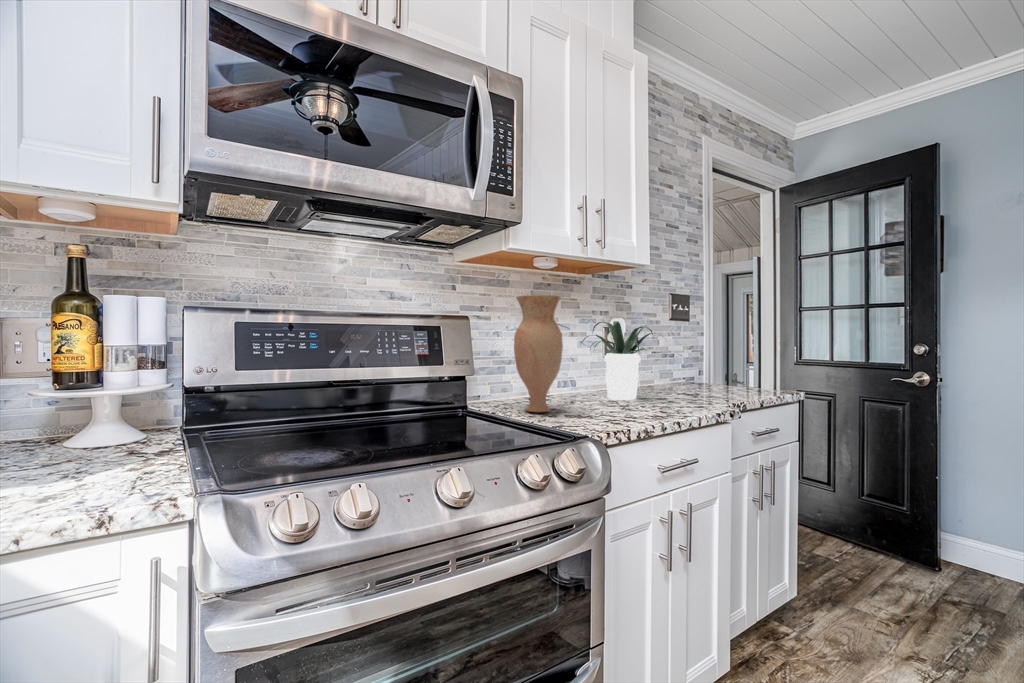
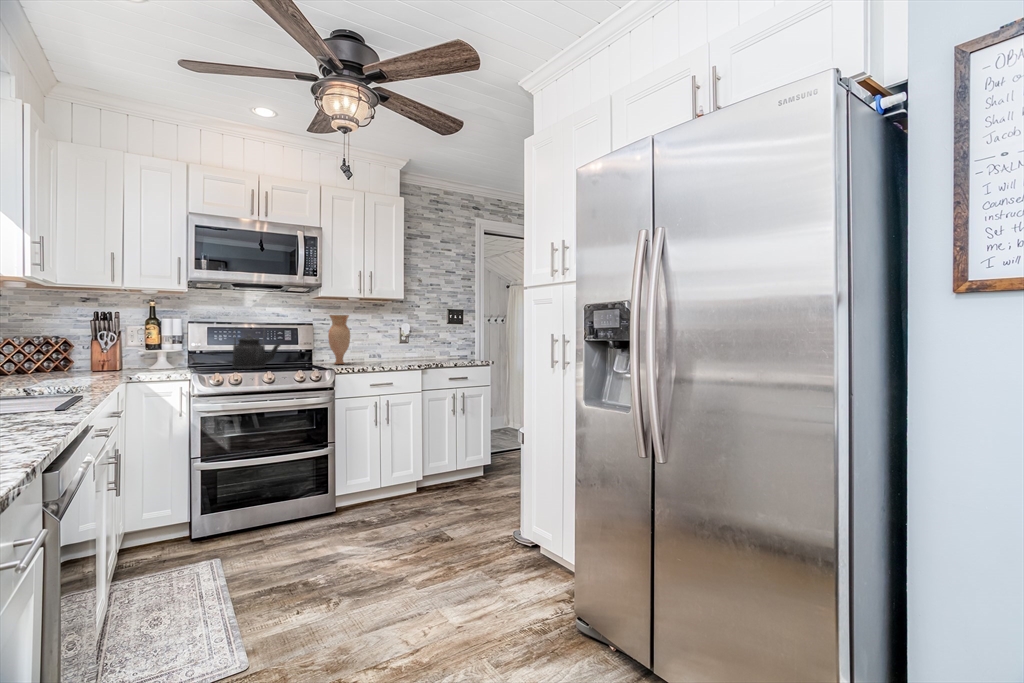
potted plant: present [581,321,654,400] -> none [370,325,417,362]
kettle: none [304,322,431,446] -> present [232,329,280,369]

